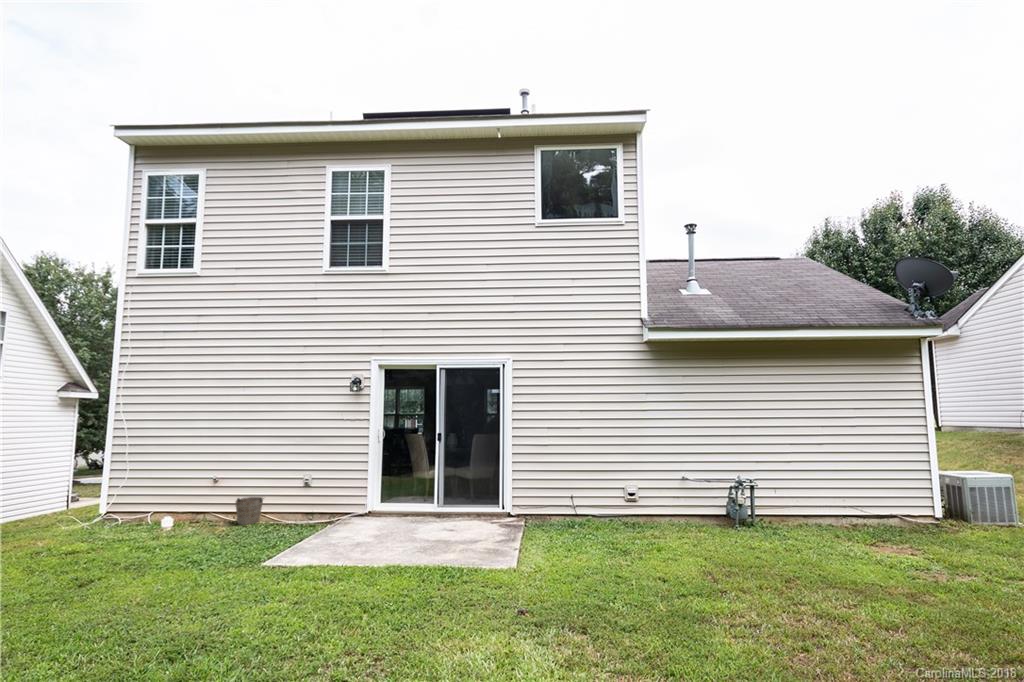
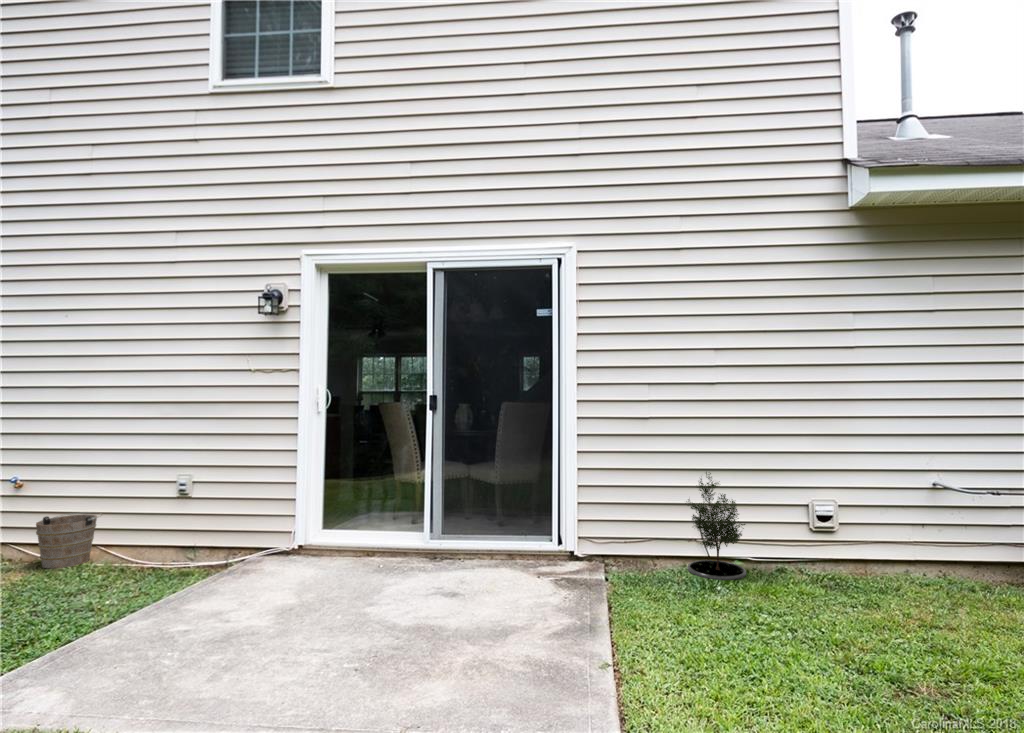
potted tree: none [562,472,592,524] -> present [687,472,746,580]

